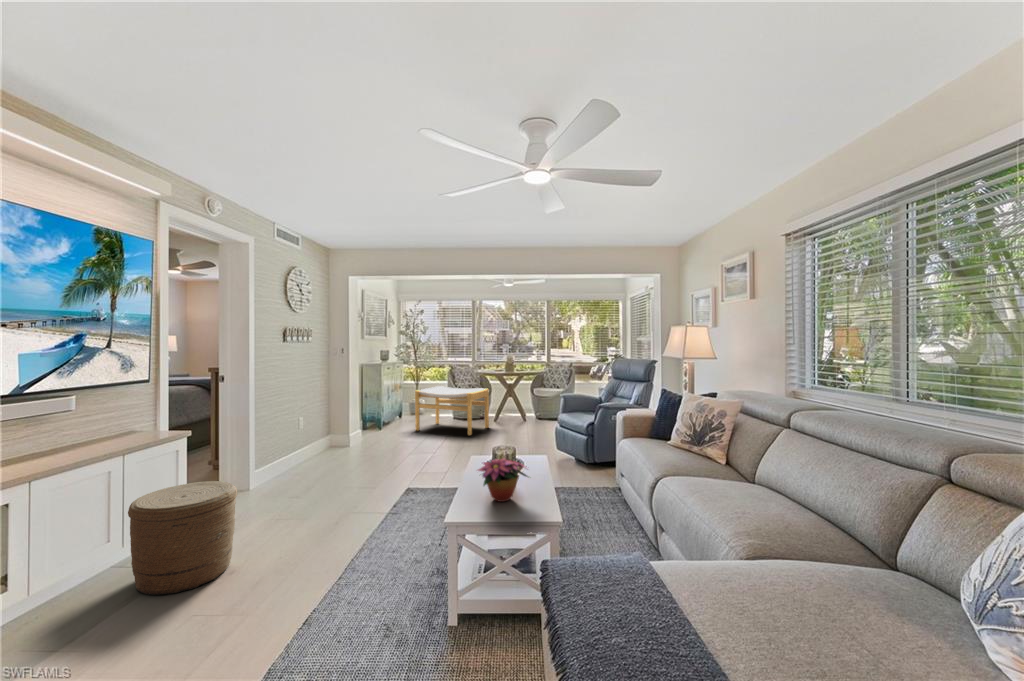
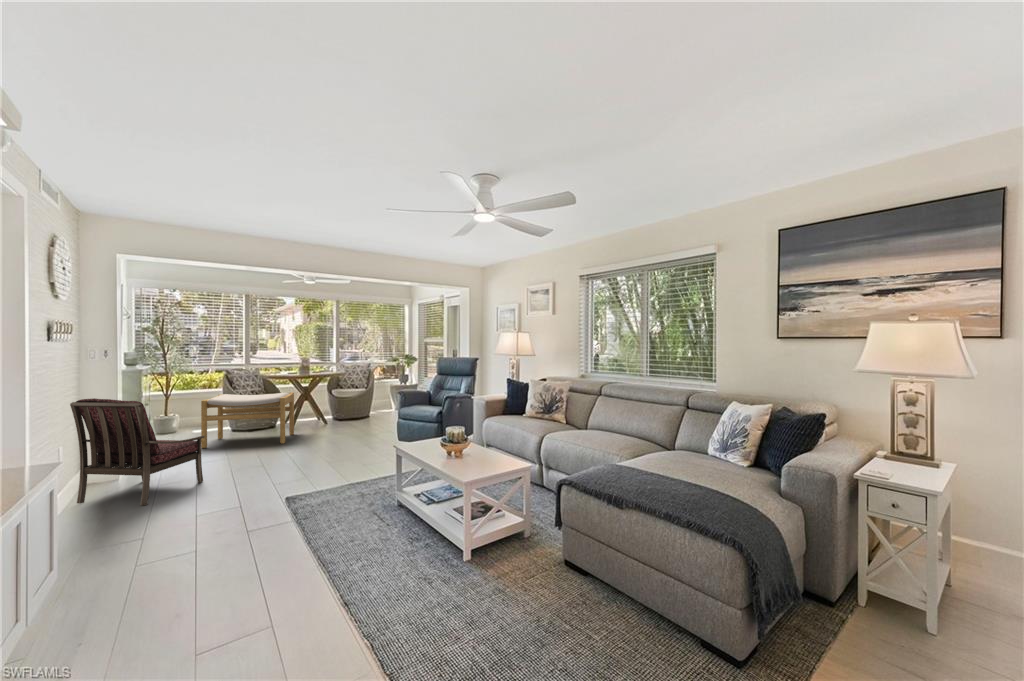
armchair: none [293,384,377,472] -> present [70,398,204,506]
flower arrangement: present [478,458,528,502] -> none [455,430,500,463]
woven basket: present [128,481,237,595] -> none [93,505,222,645]

